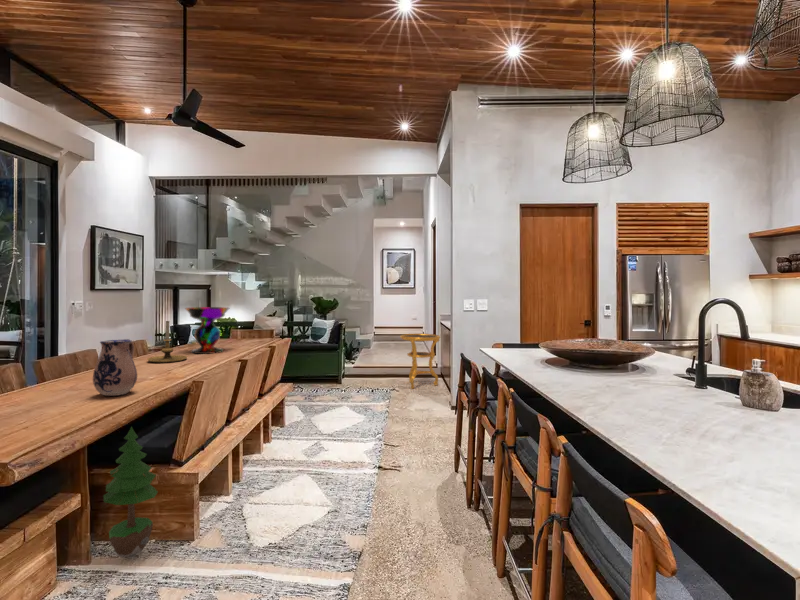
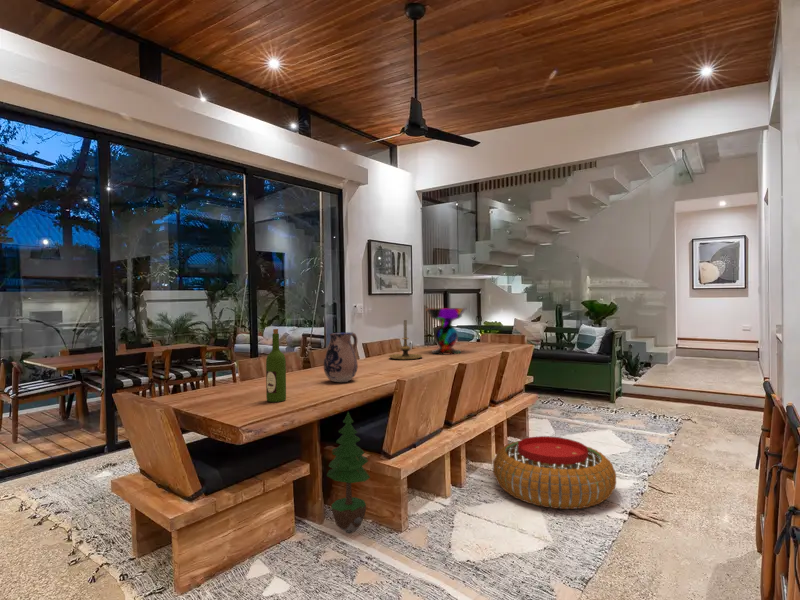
side table: present [401,334,440,389] -> none [697,346,765,422]
wine bottle: none [36,343,65,431] -> present [266,329,286,402]
pouf: none [267,419,368,480] -> present [493,436,616,509]

